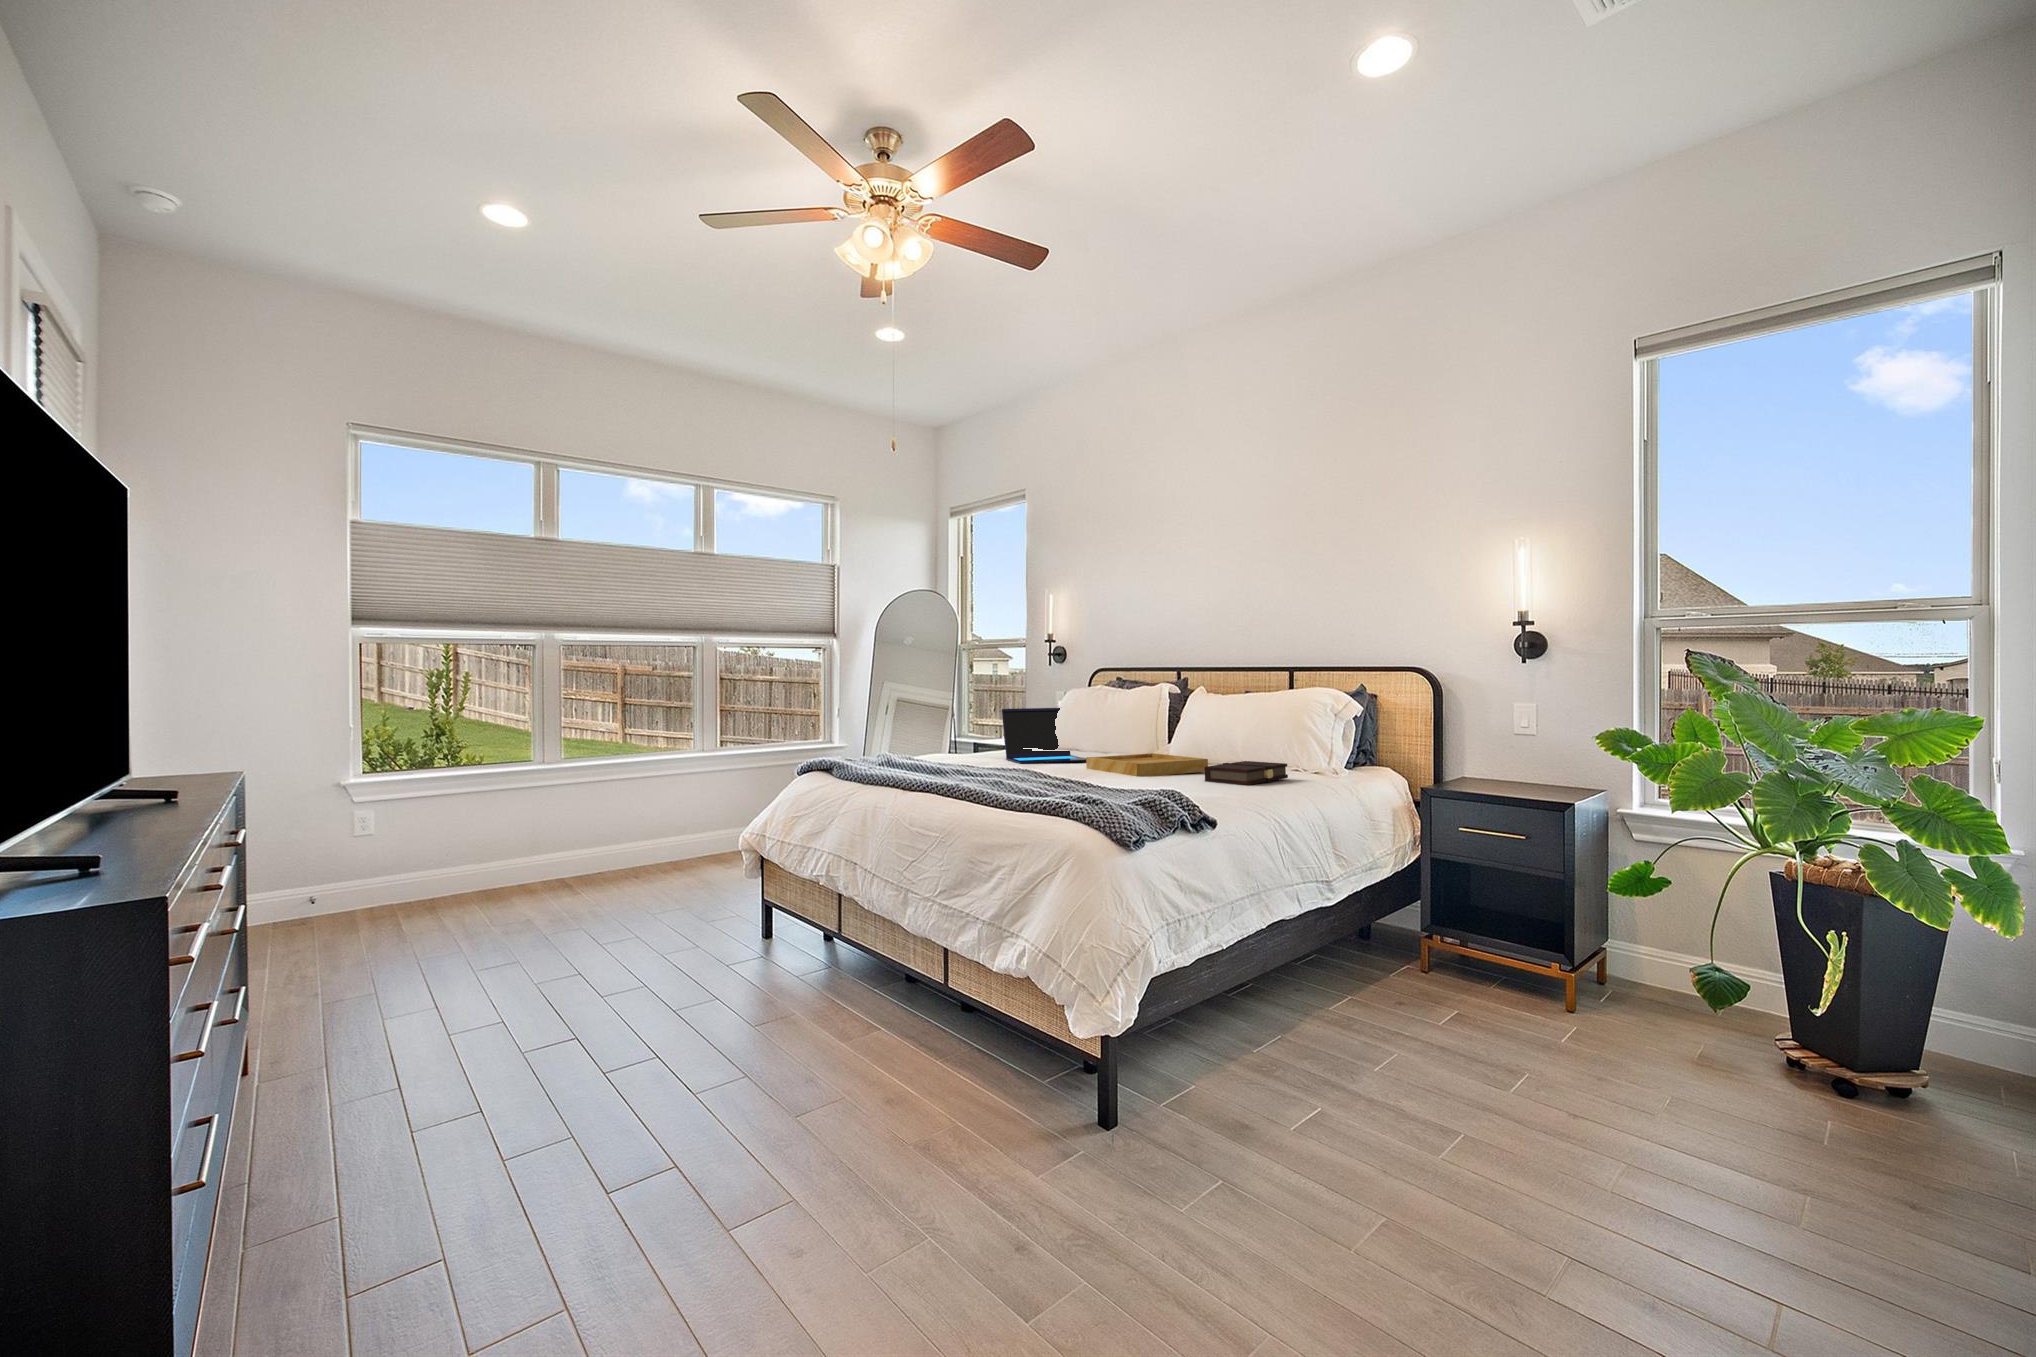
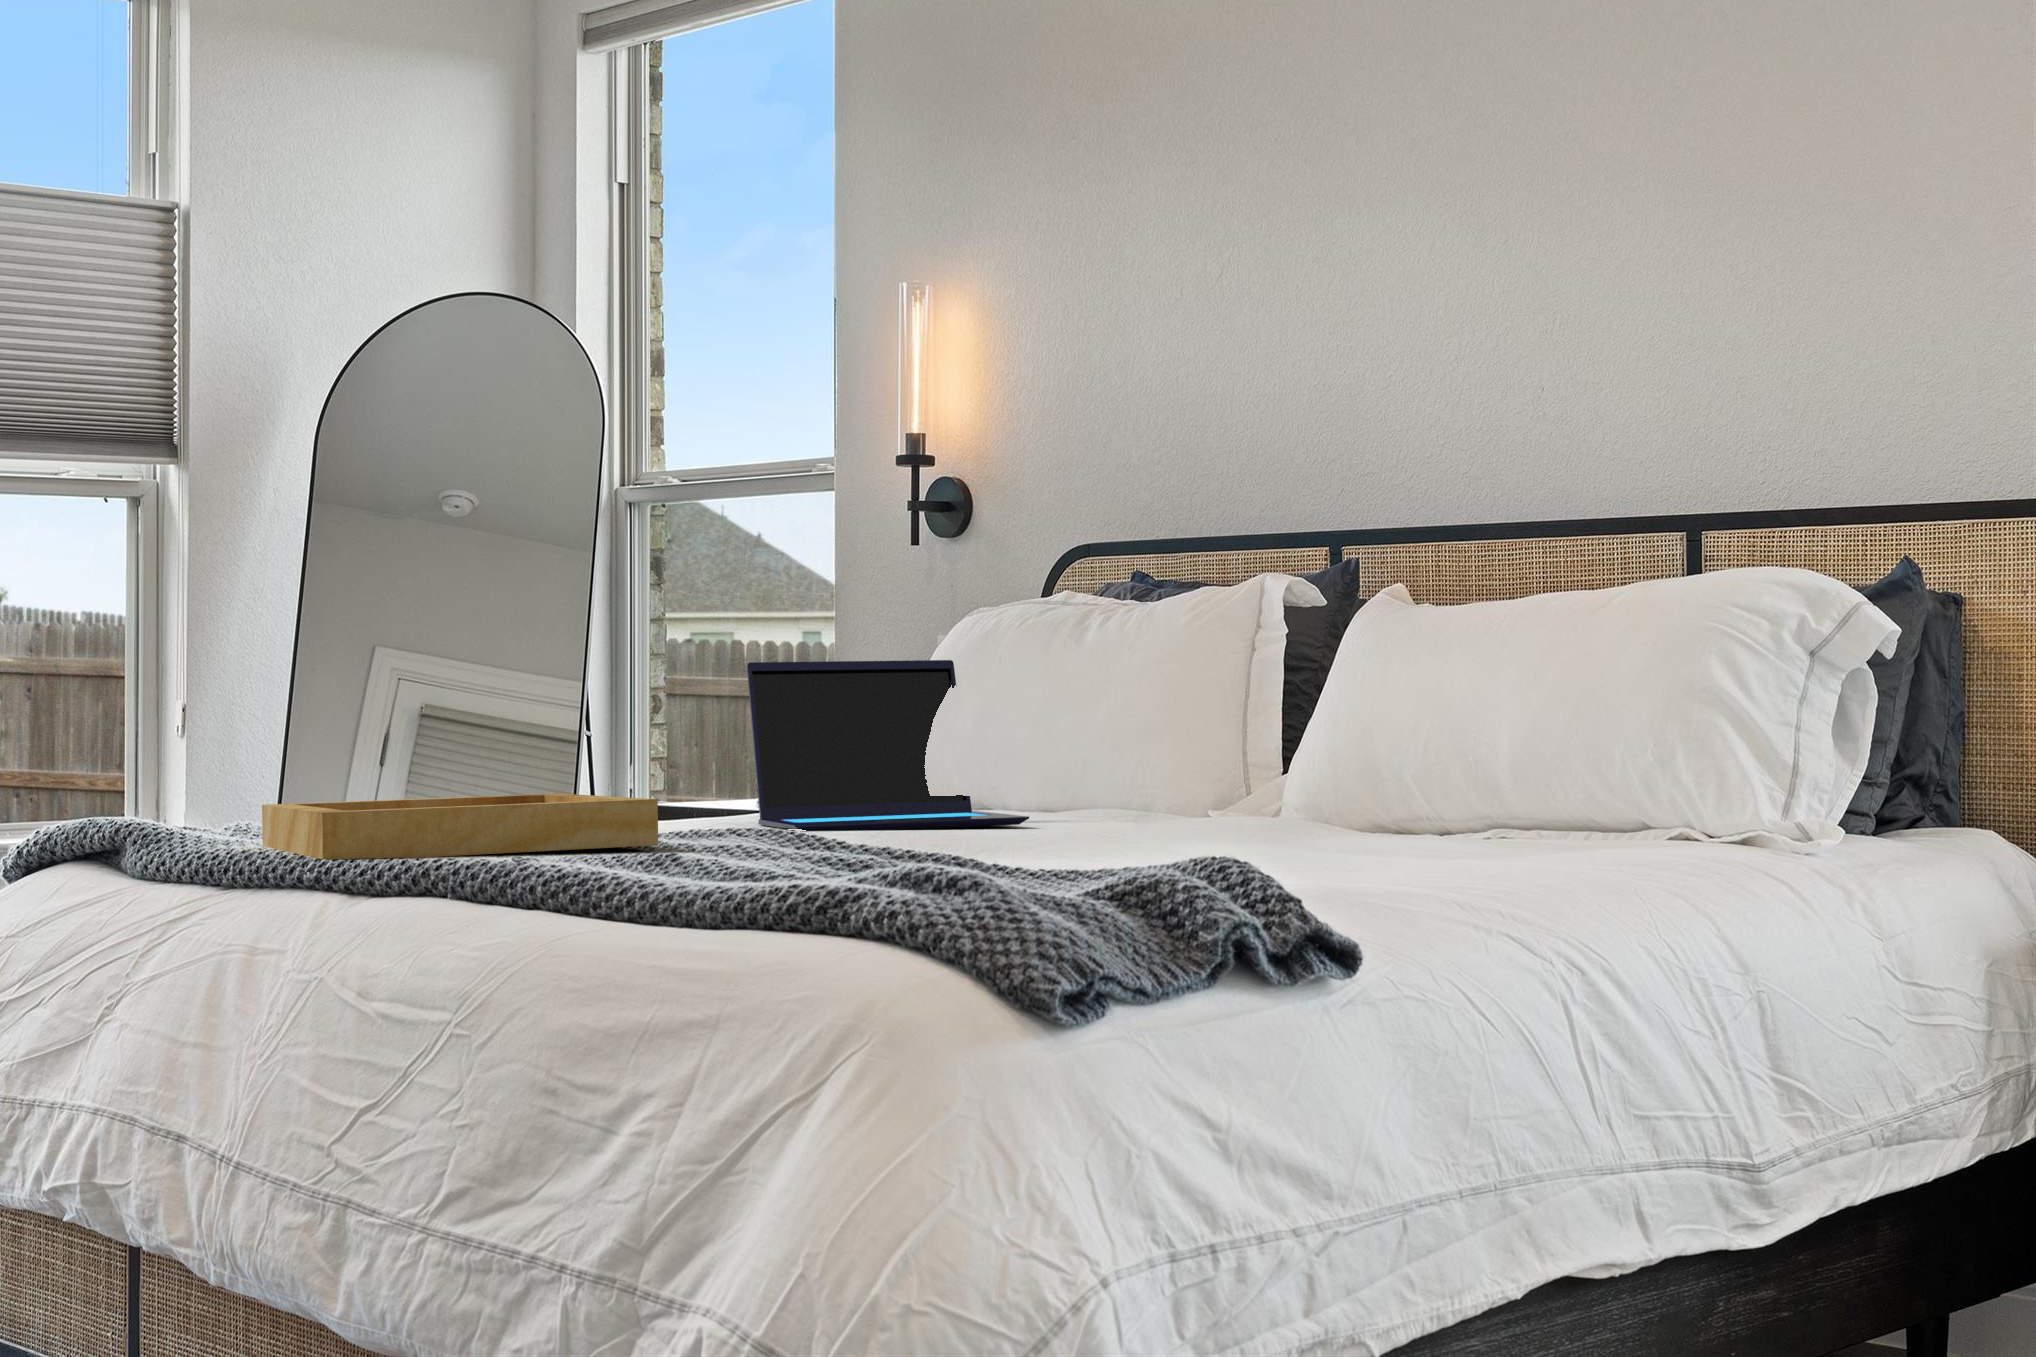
tray: present [1086,753,1208,776] -> present [262,794,658,859]
book: present [1205,761,1288,785] -> none [1367,794,1635,856]

